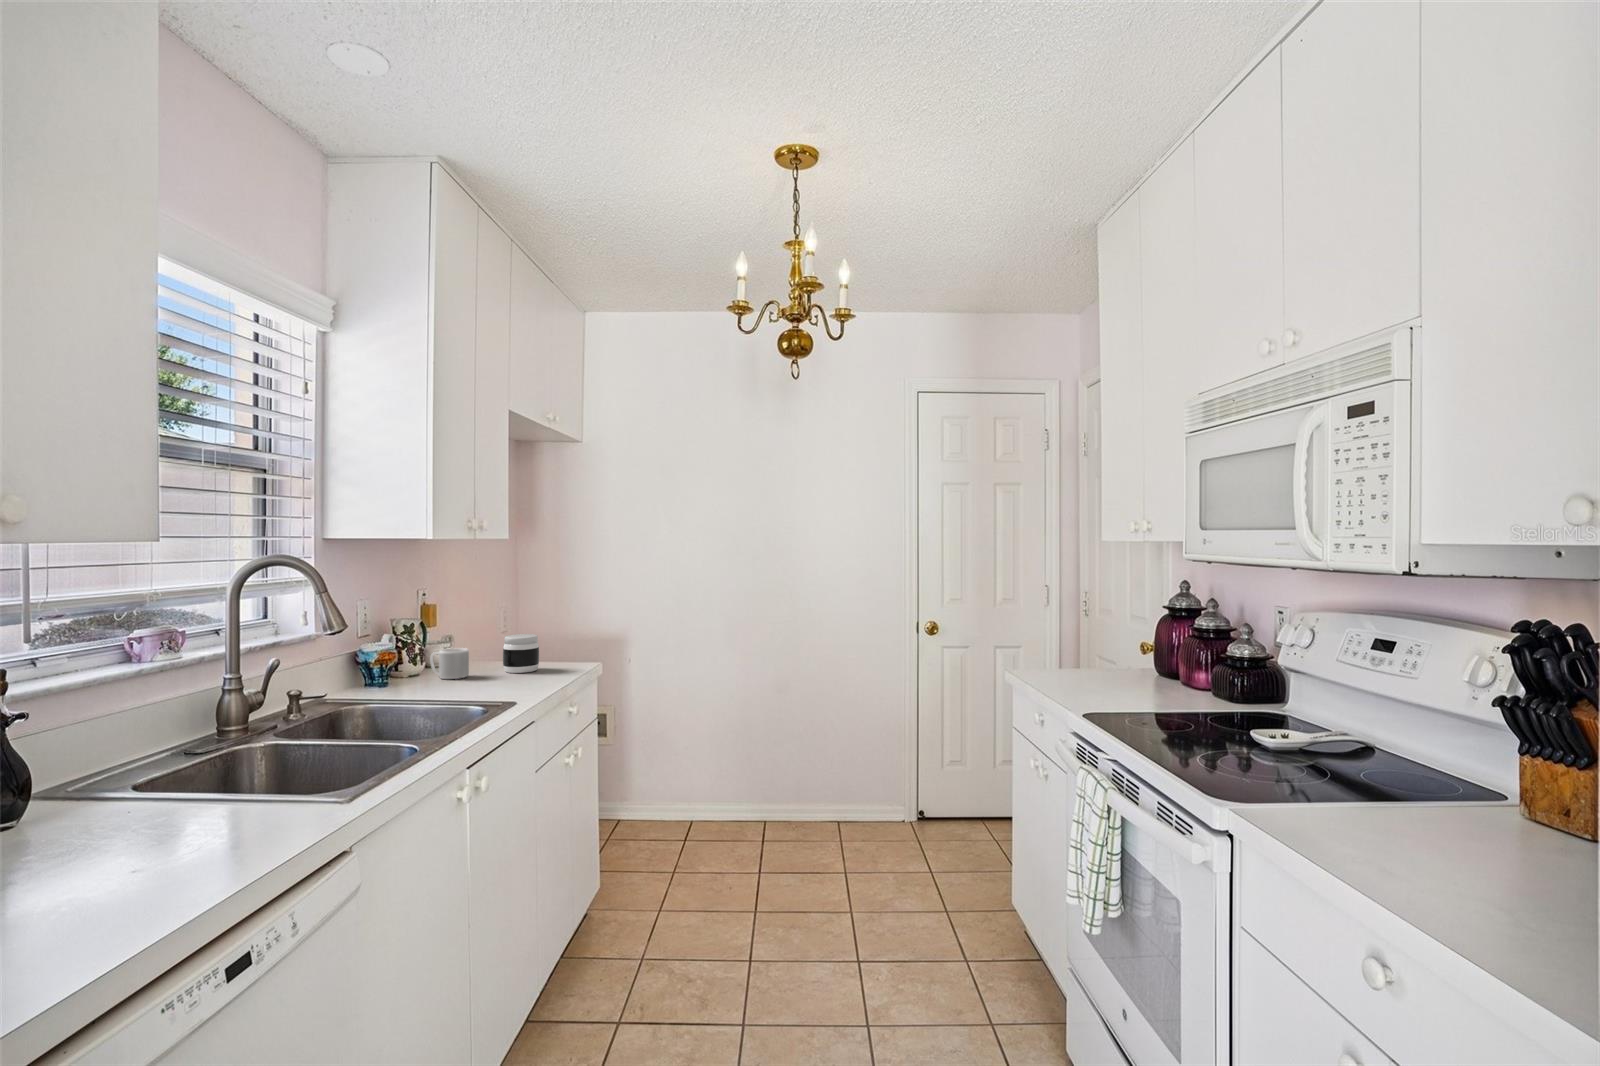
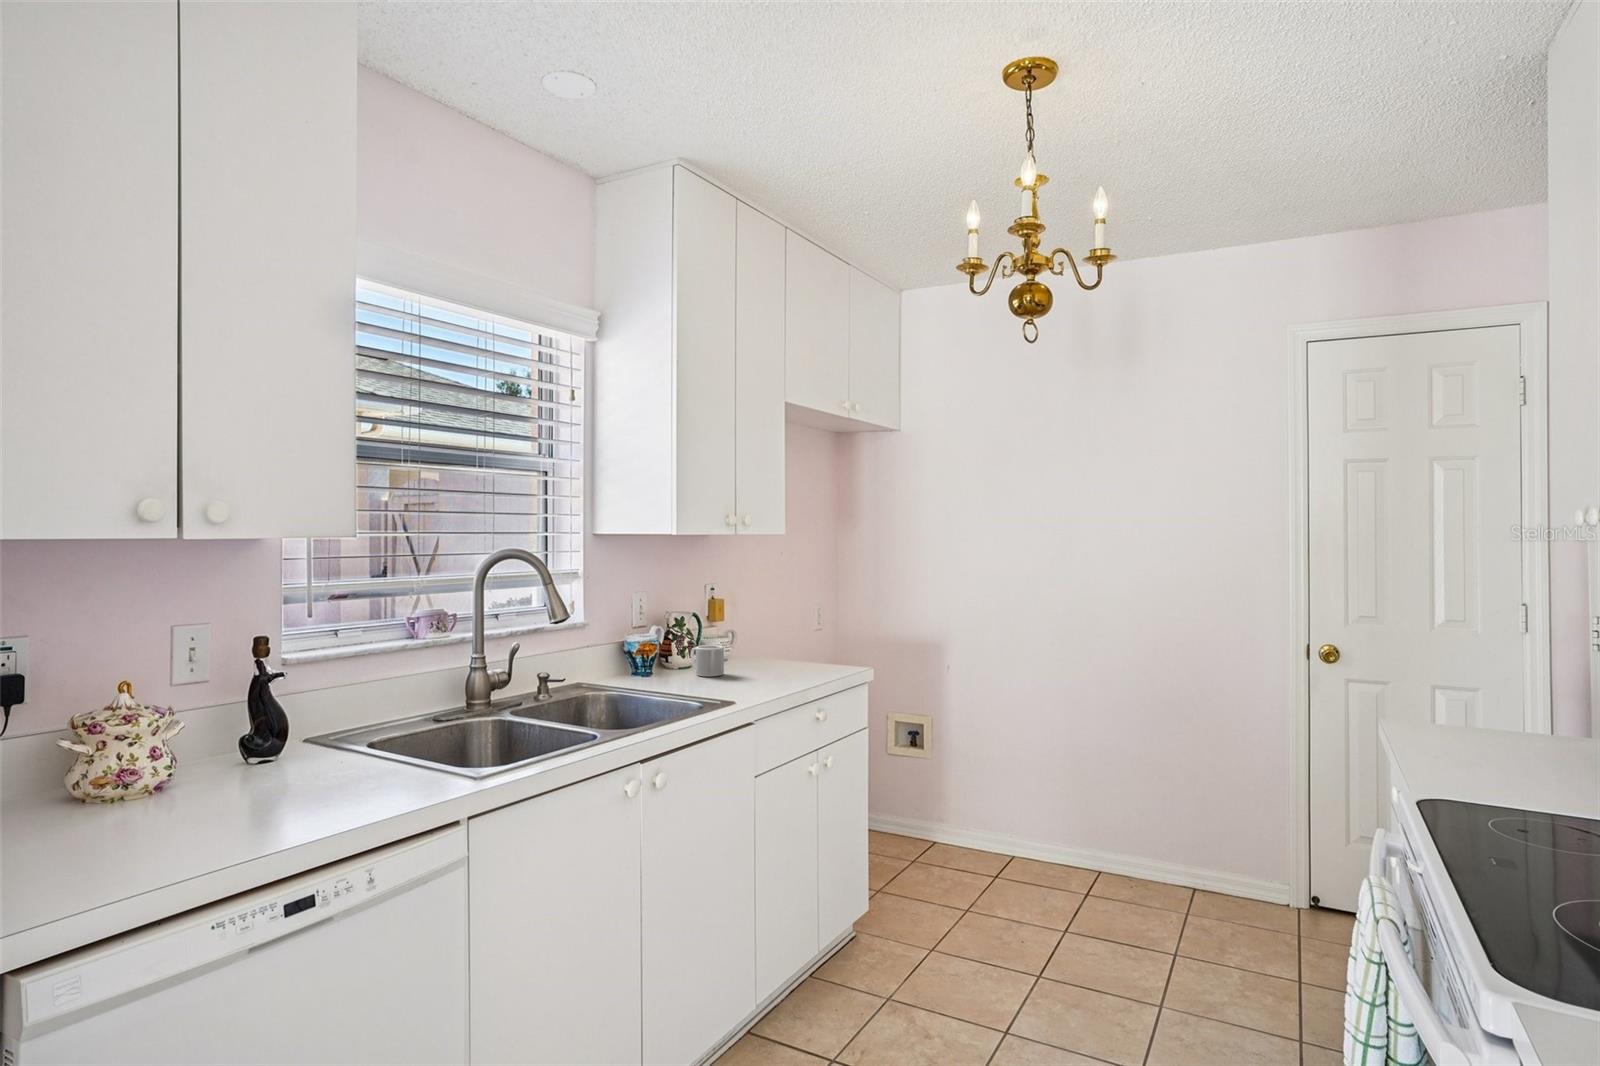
jar: present [503,634,539,673] -> none [761,635,797,677]

